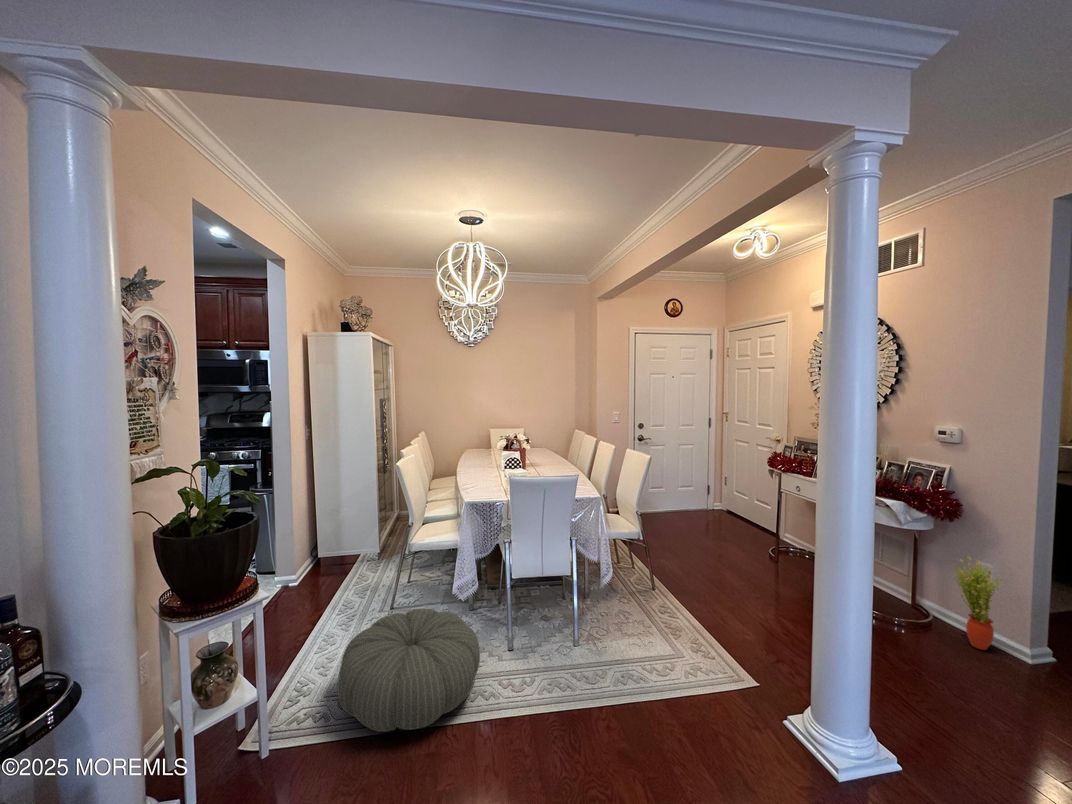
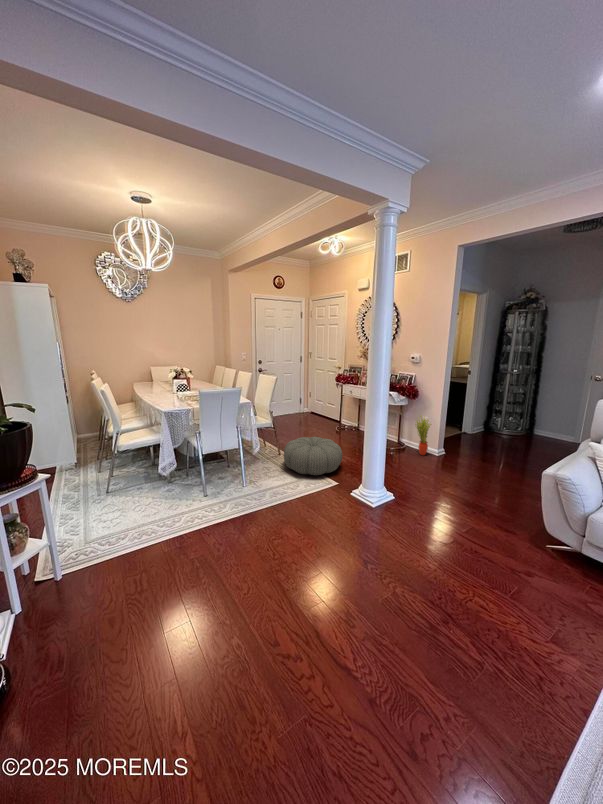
pouf: present [337,609,480,732] -> present [284,437,342,475]

